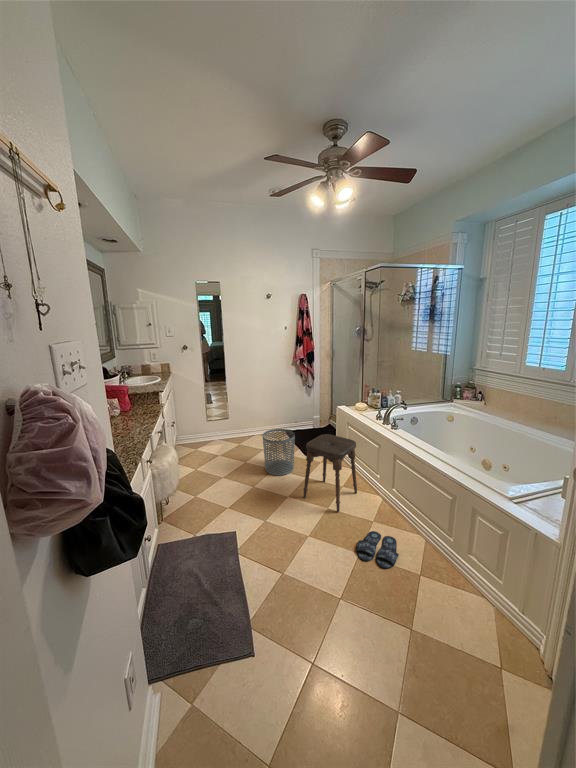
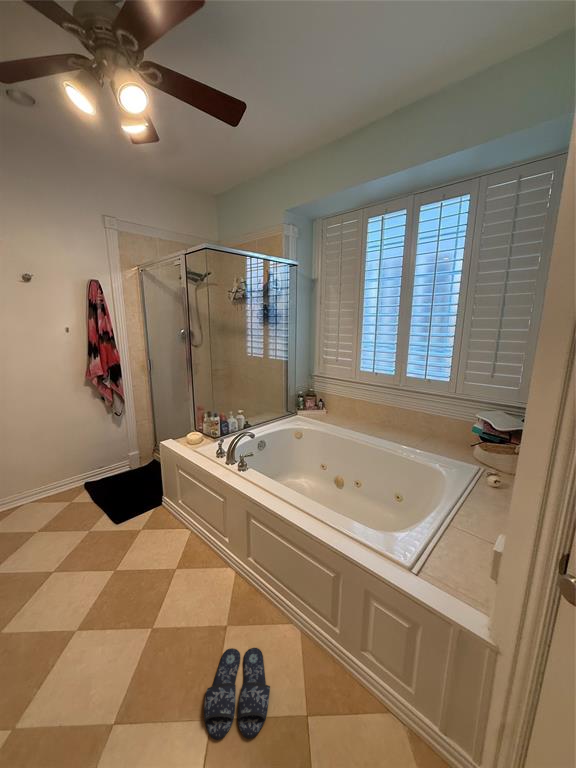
waste bin: present [263,429,295,476] -> none [15,499,92,590]
stool: present [303,434,357,512] -> none [100,500,199,634]

